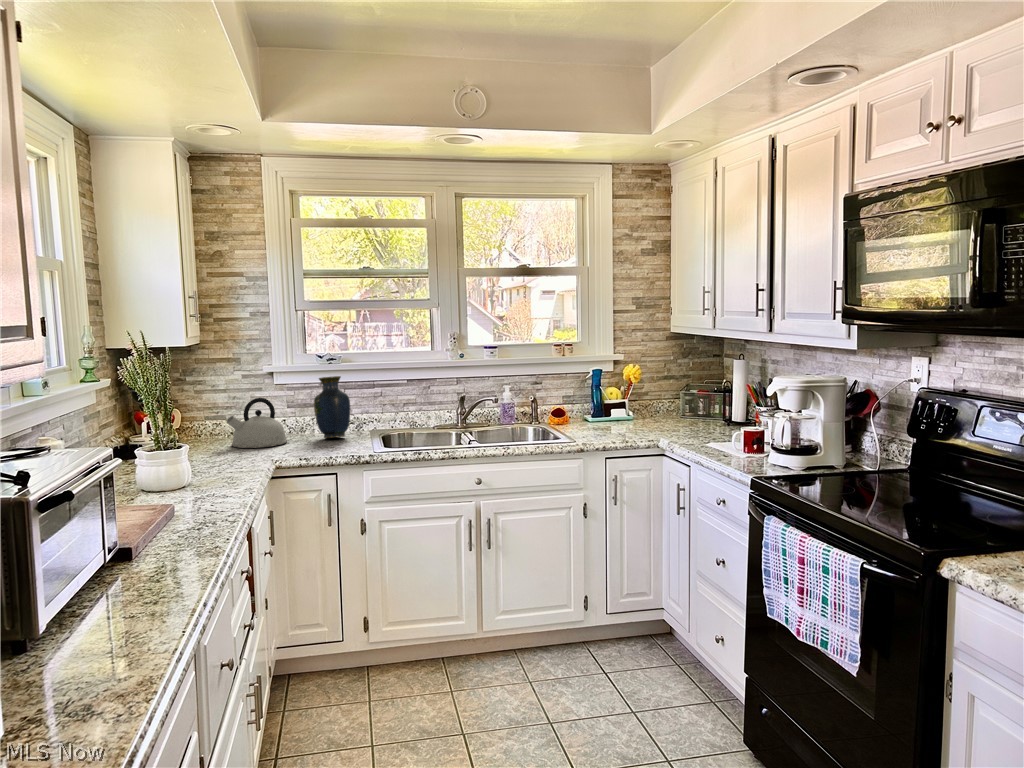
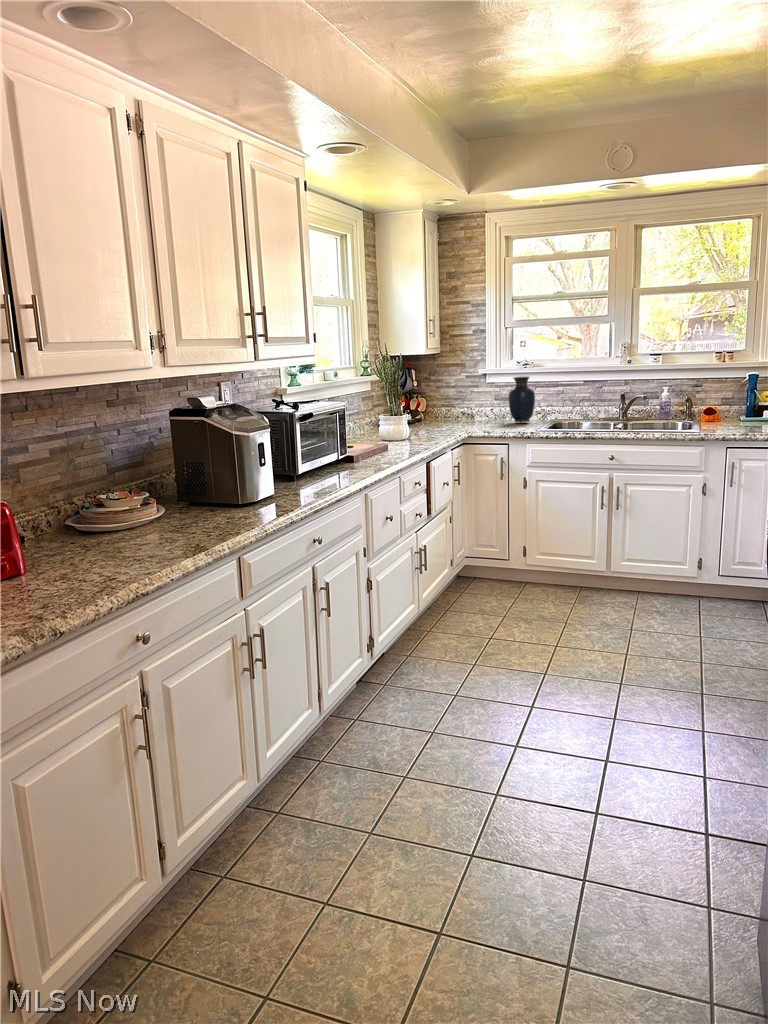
kettle: present [227,398,287,448] -> none [449,391,489,425]

